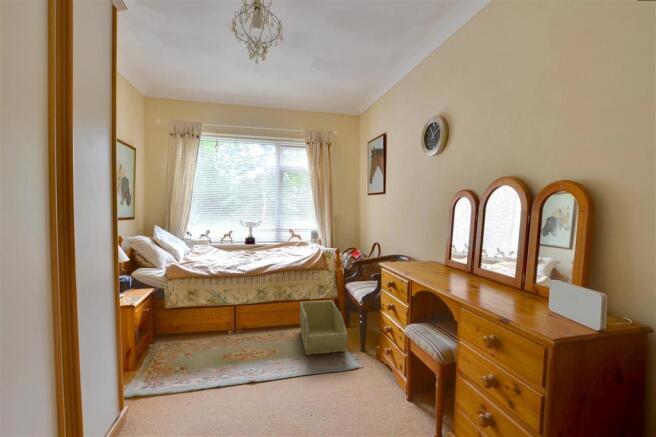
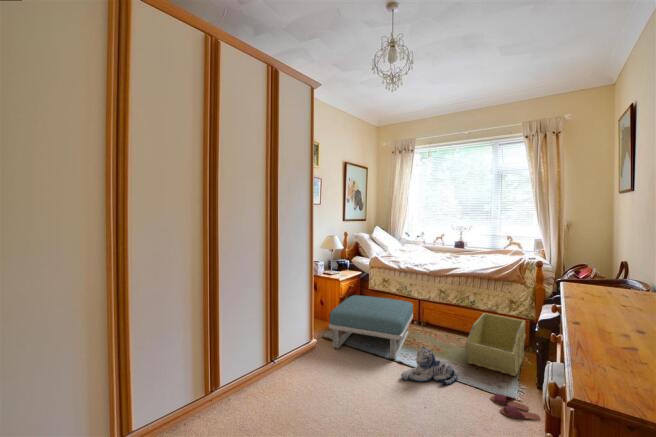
footstool: none [142,311,250,408] -> present [329,295,413,359]
plush toy: none [265,358,312,405] -> present [401,346,457,385]
slippers: none [347,373,387,392] -> present [491,394,541,420]

